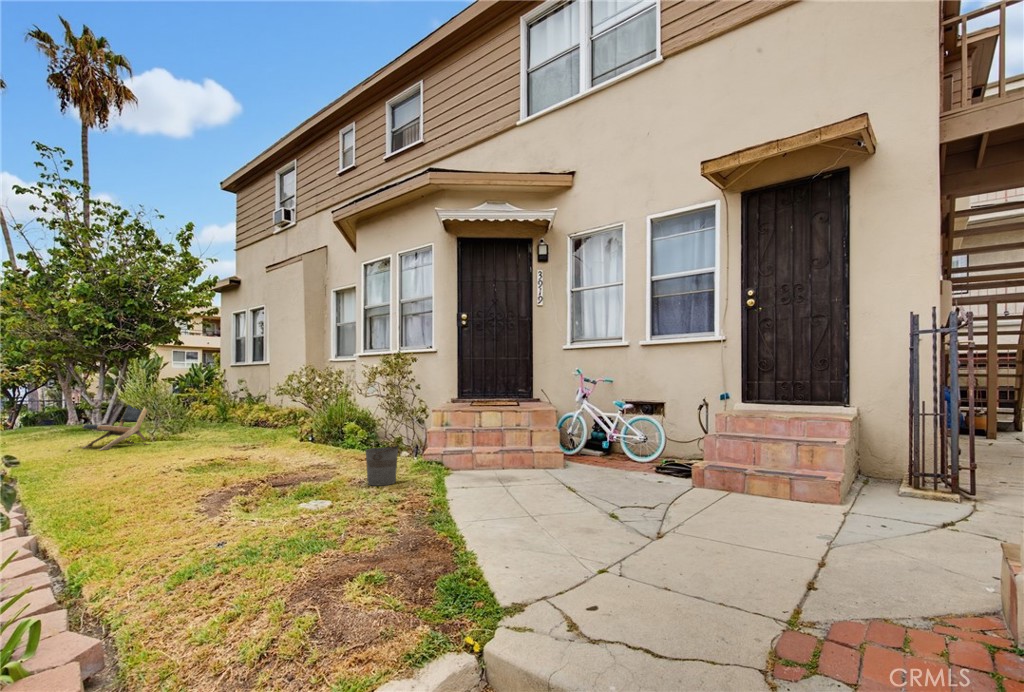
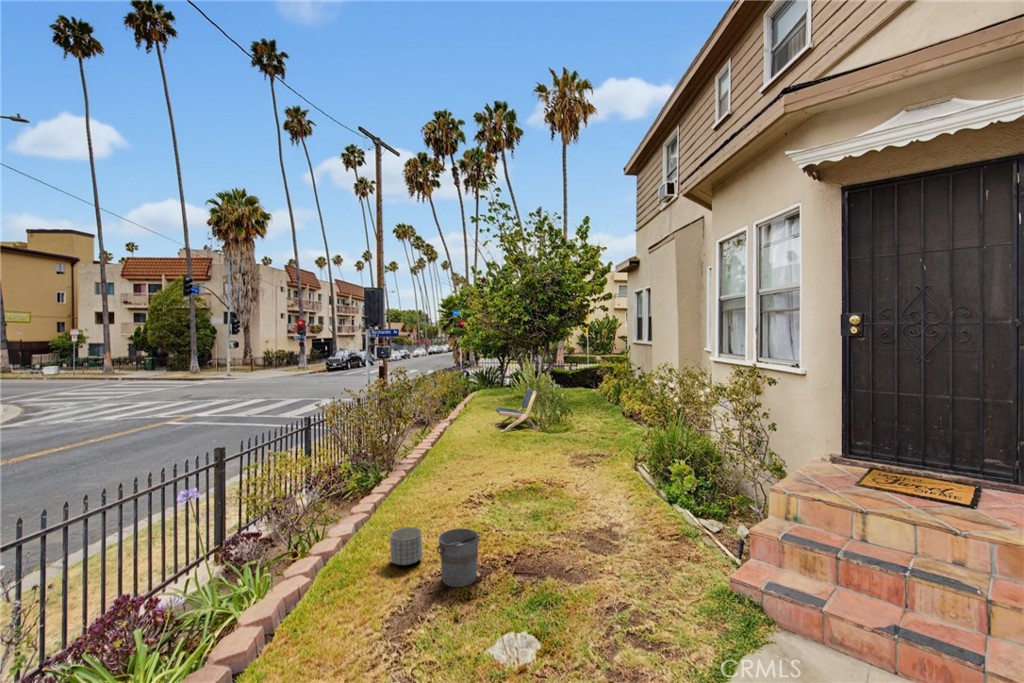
bucket: present [366,446,399,486] -> present [437,528,483,587]
planter: none [126,474,165,508] -> present [390,527,422,565]

